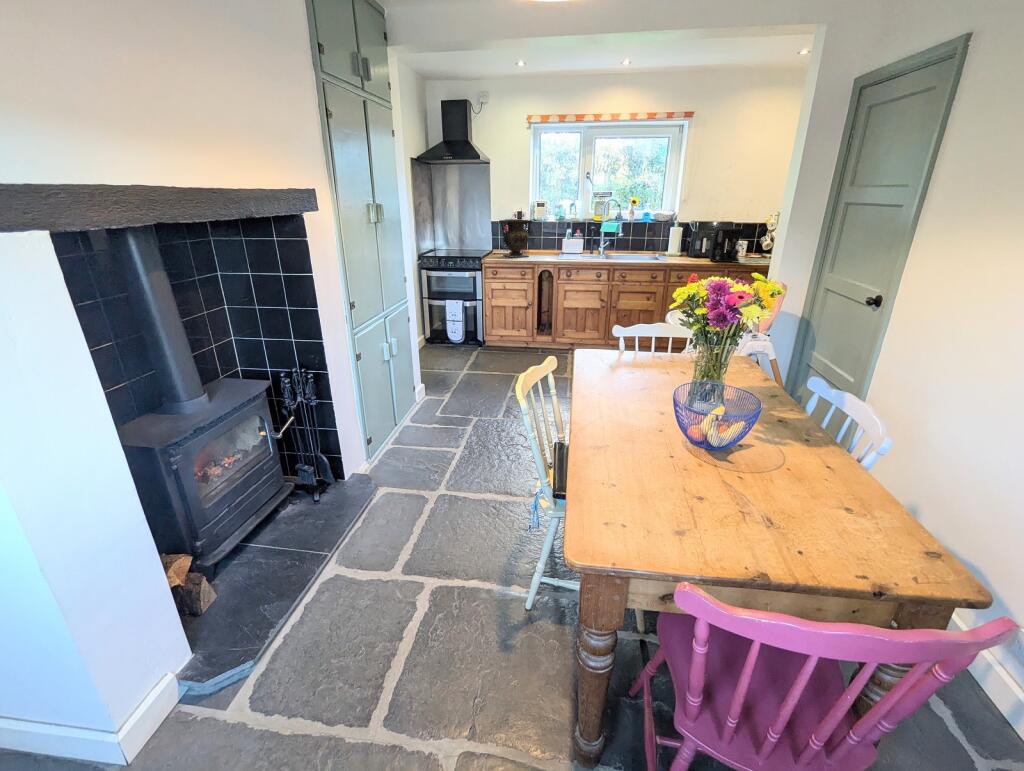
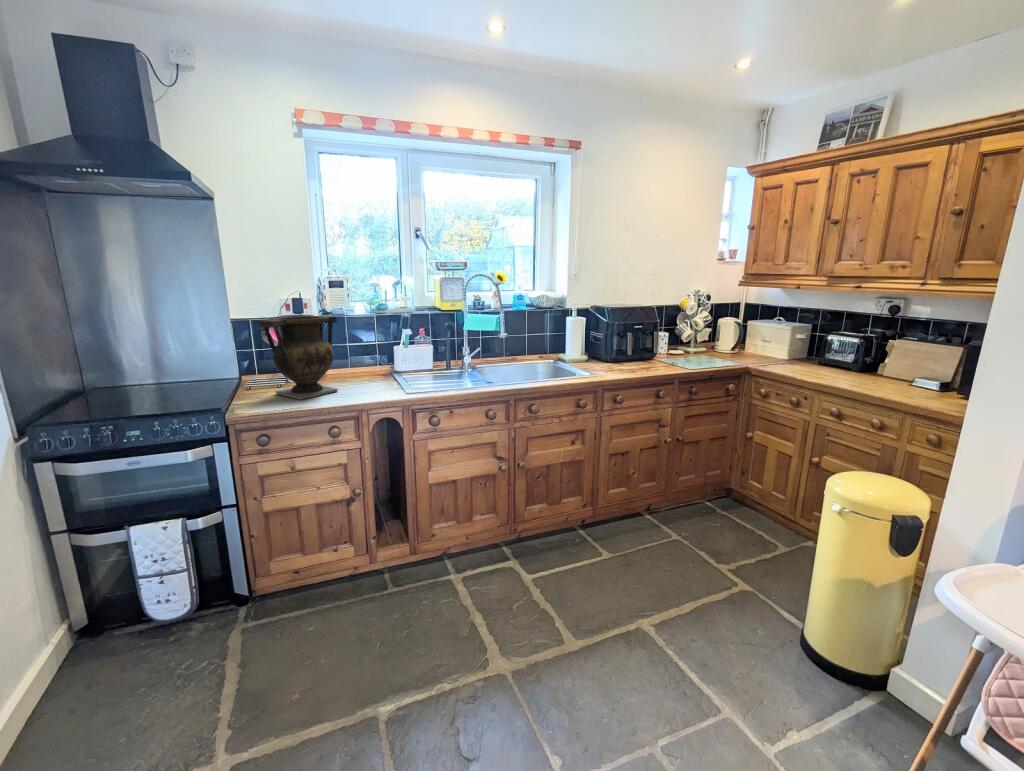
coffee maker: present [709,228,744,262] -> none [634,314,689,369]

